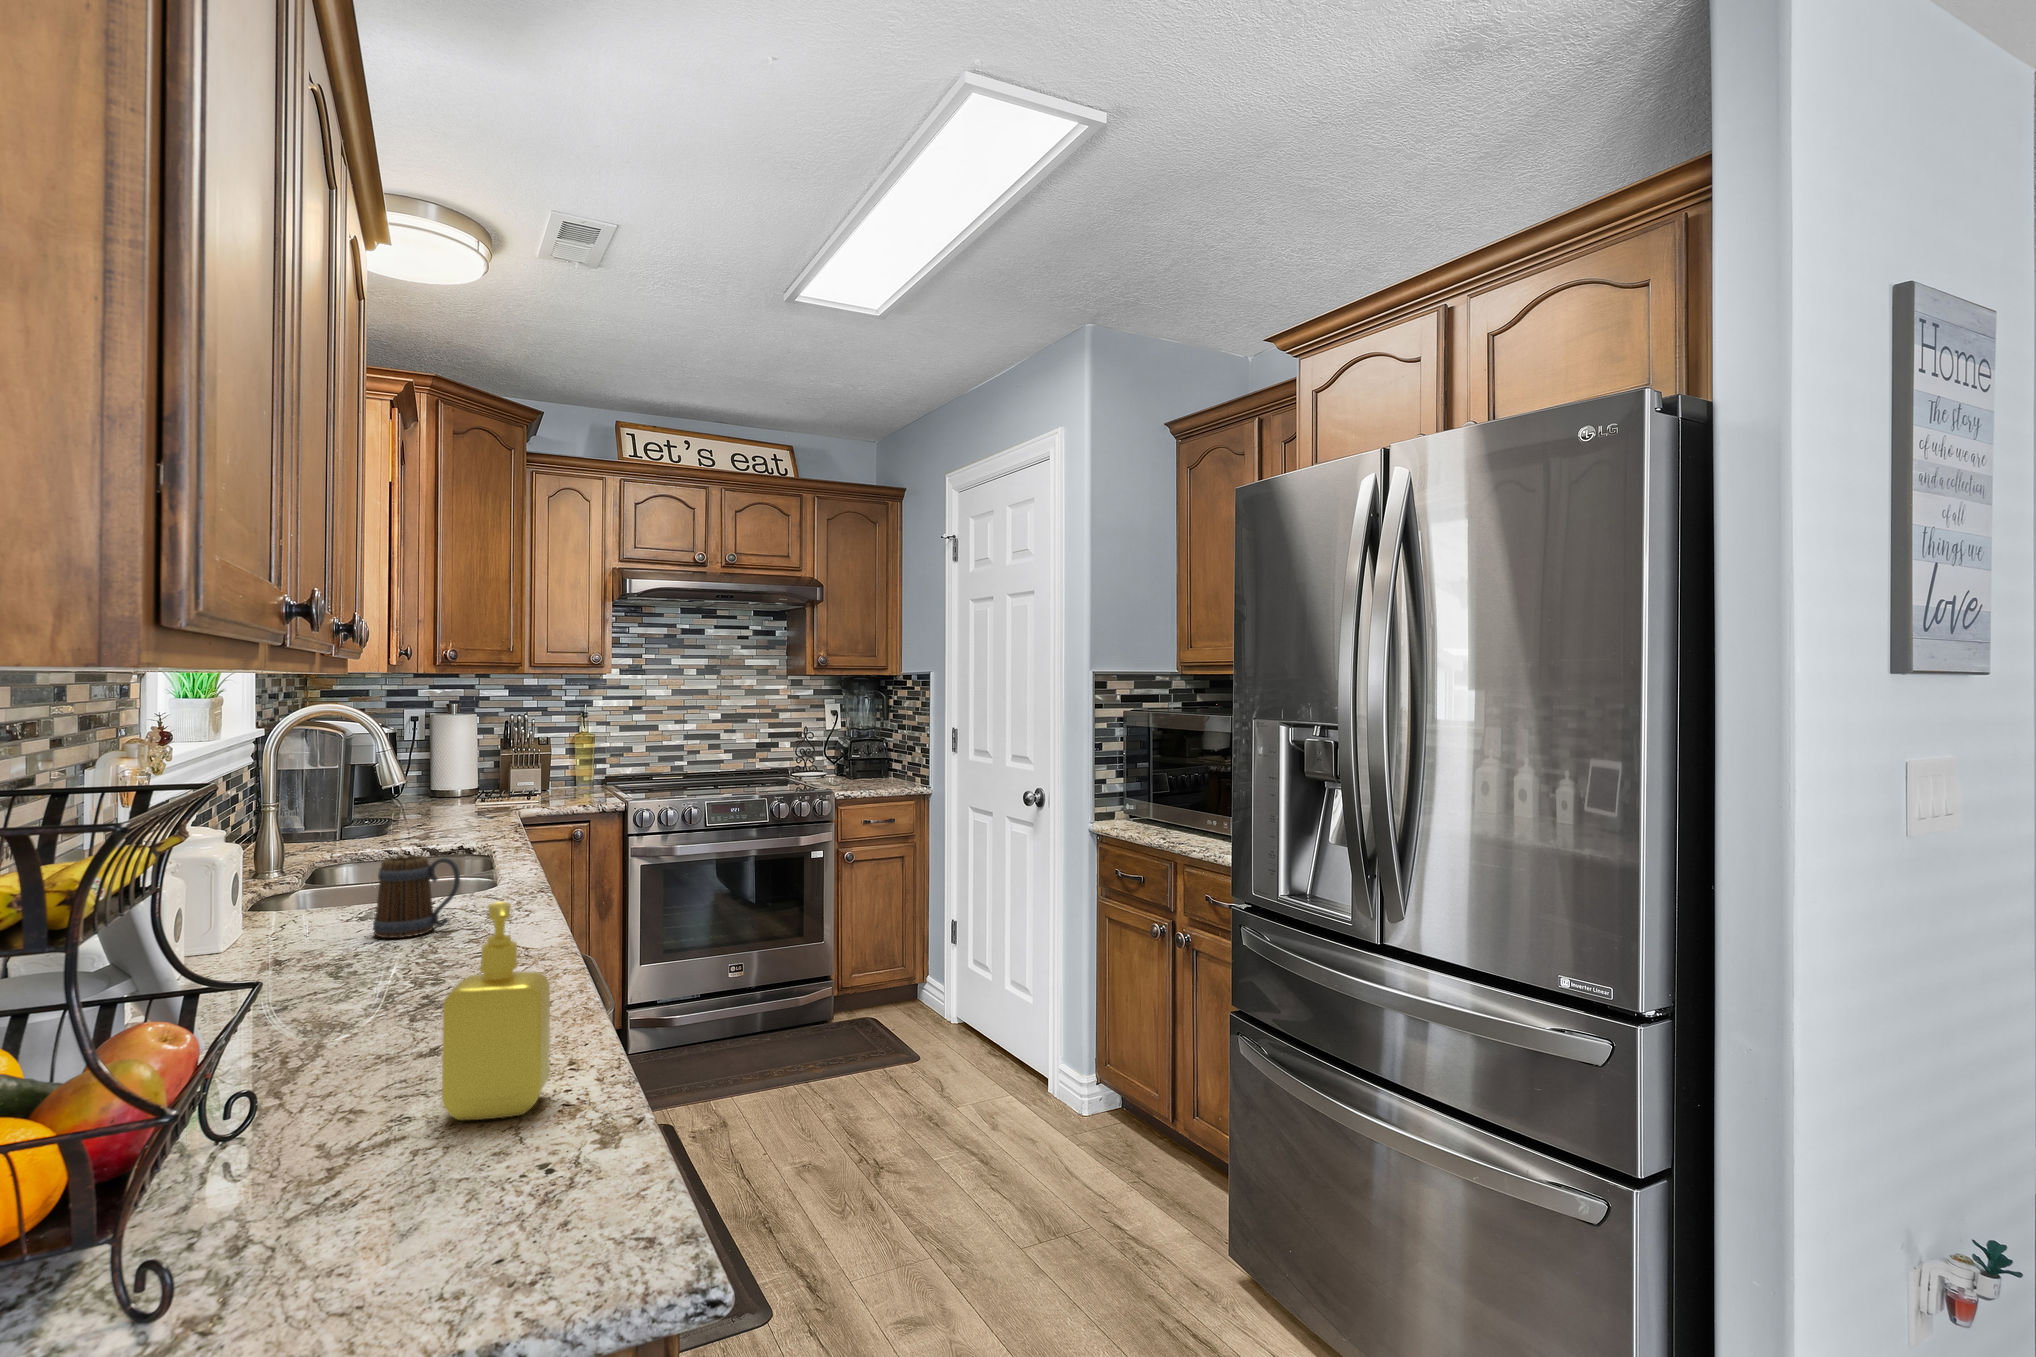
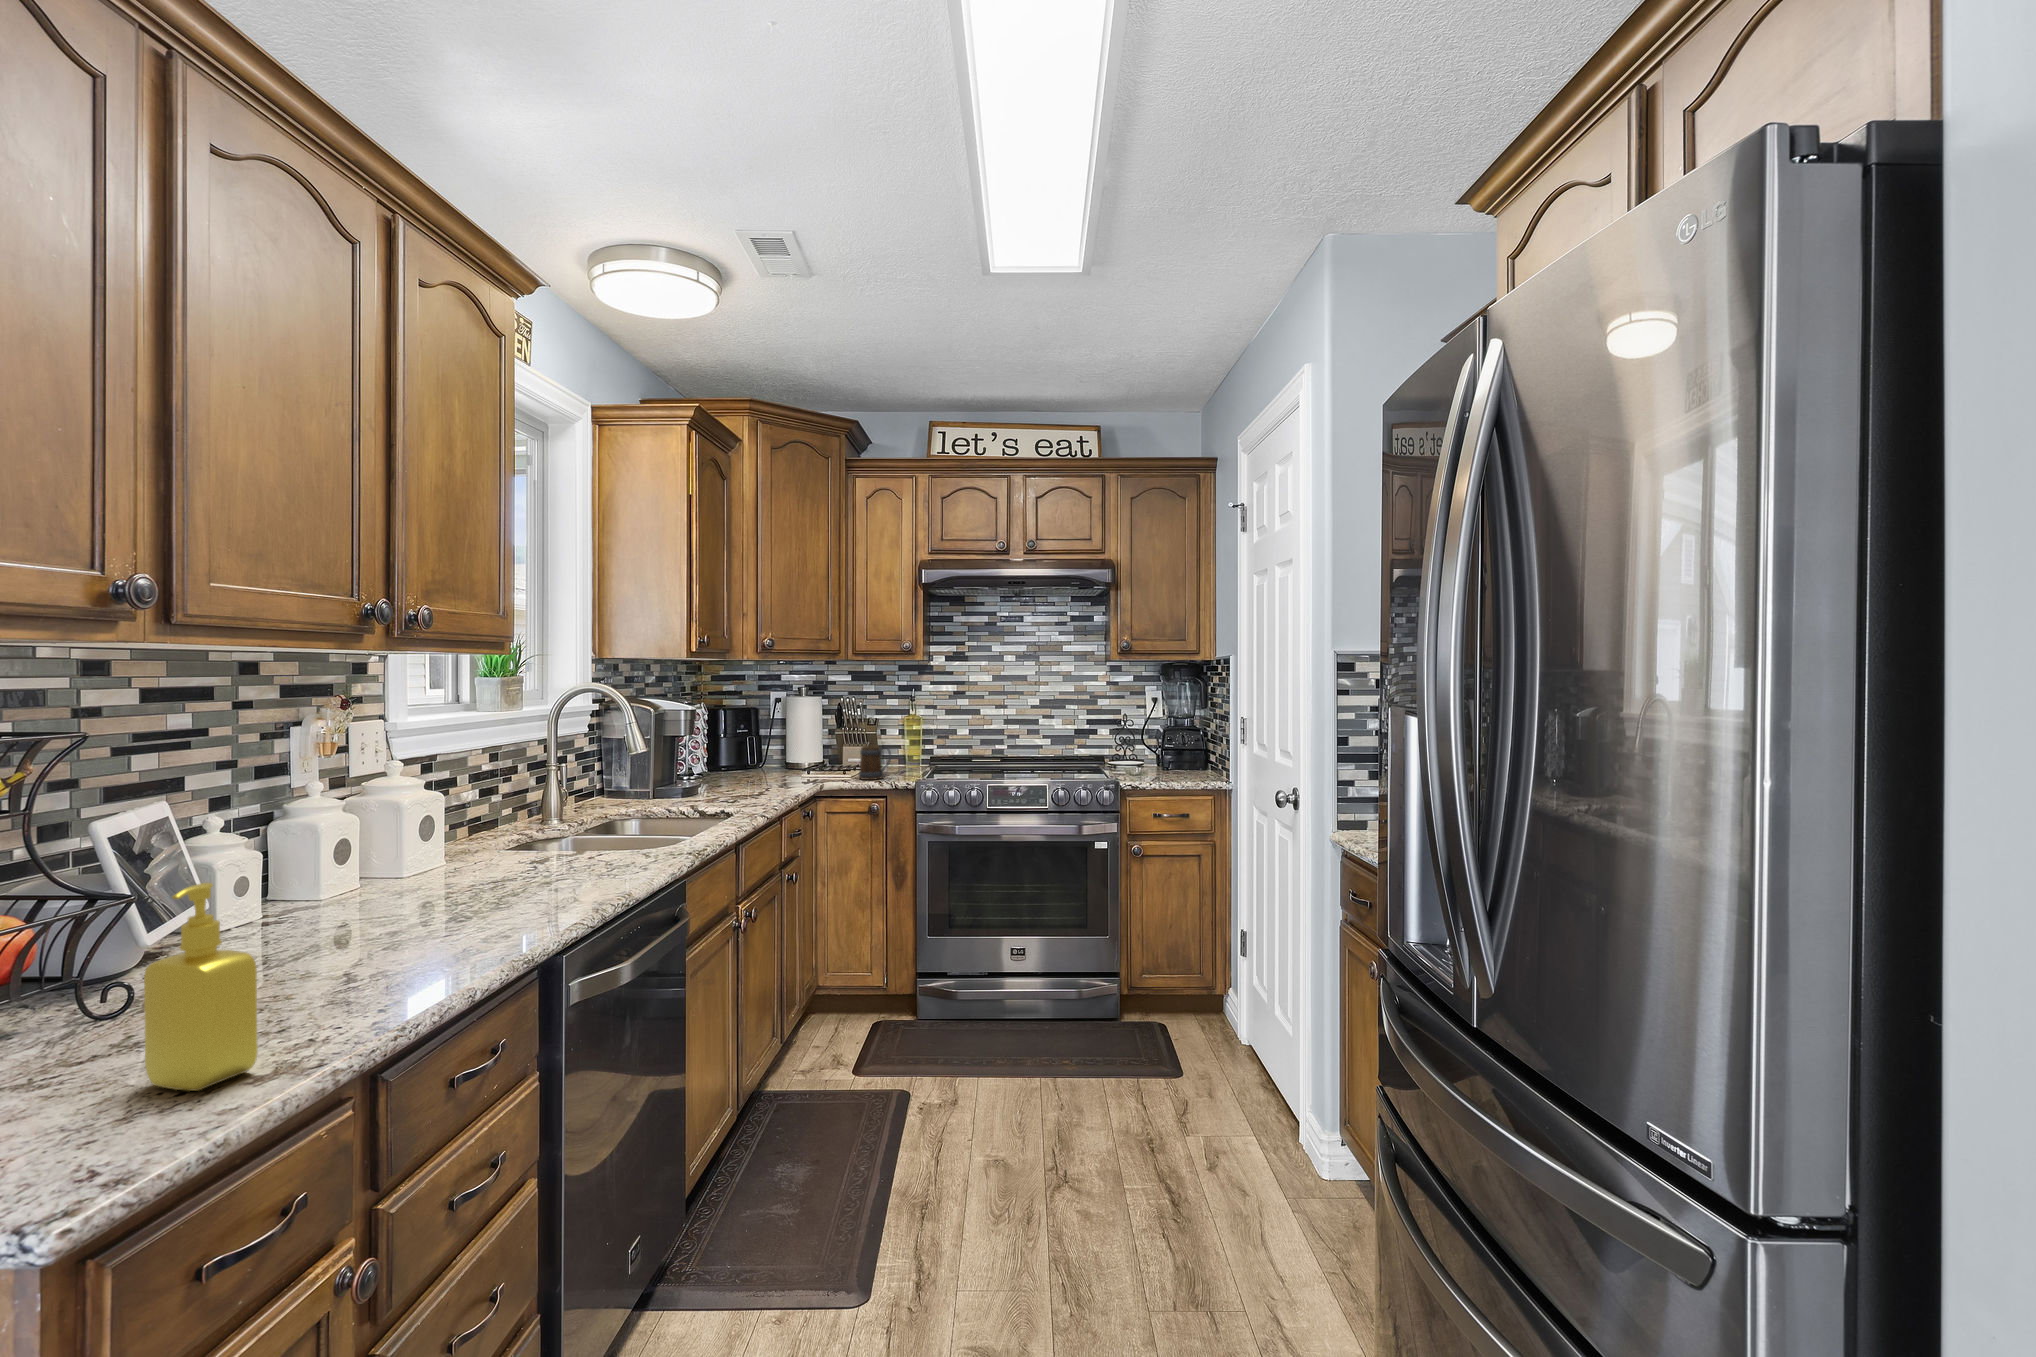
mug: present [373,855,460,938] -> present [859,745,891,780]

